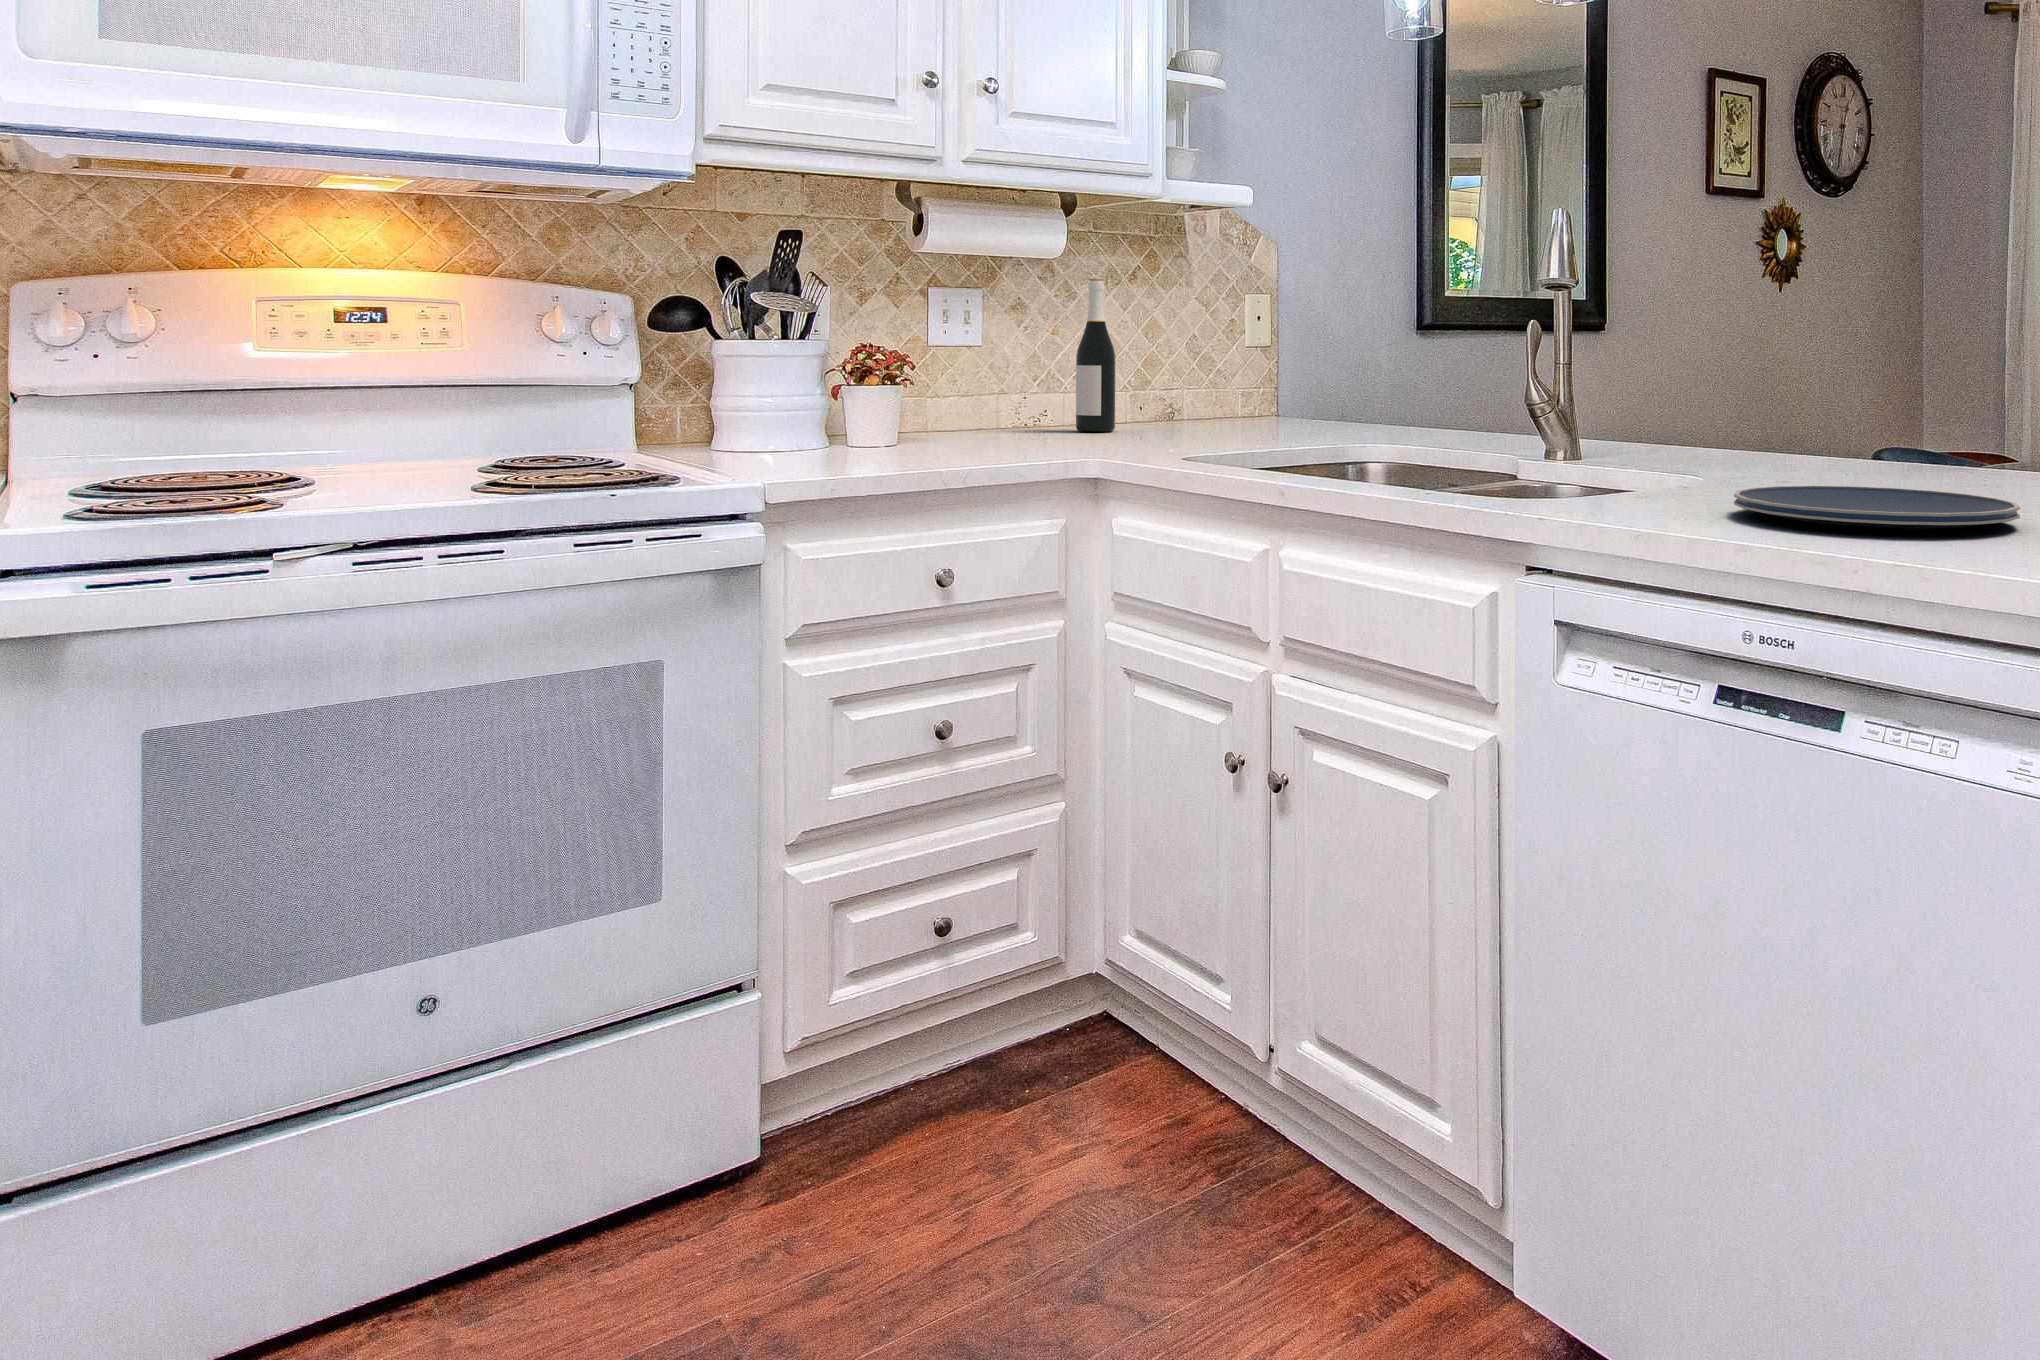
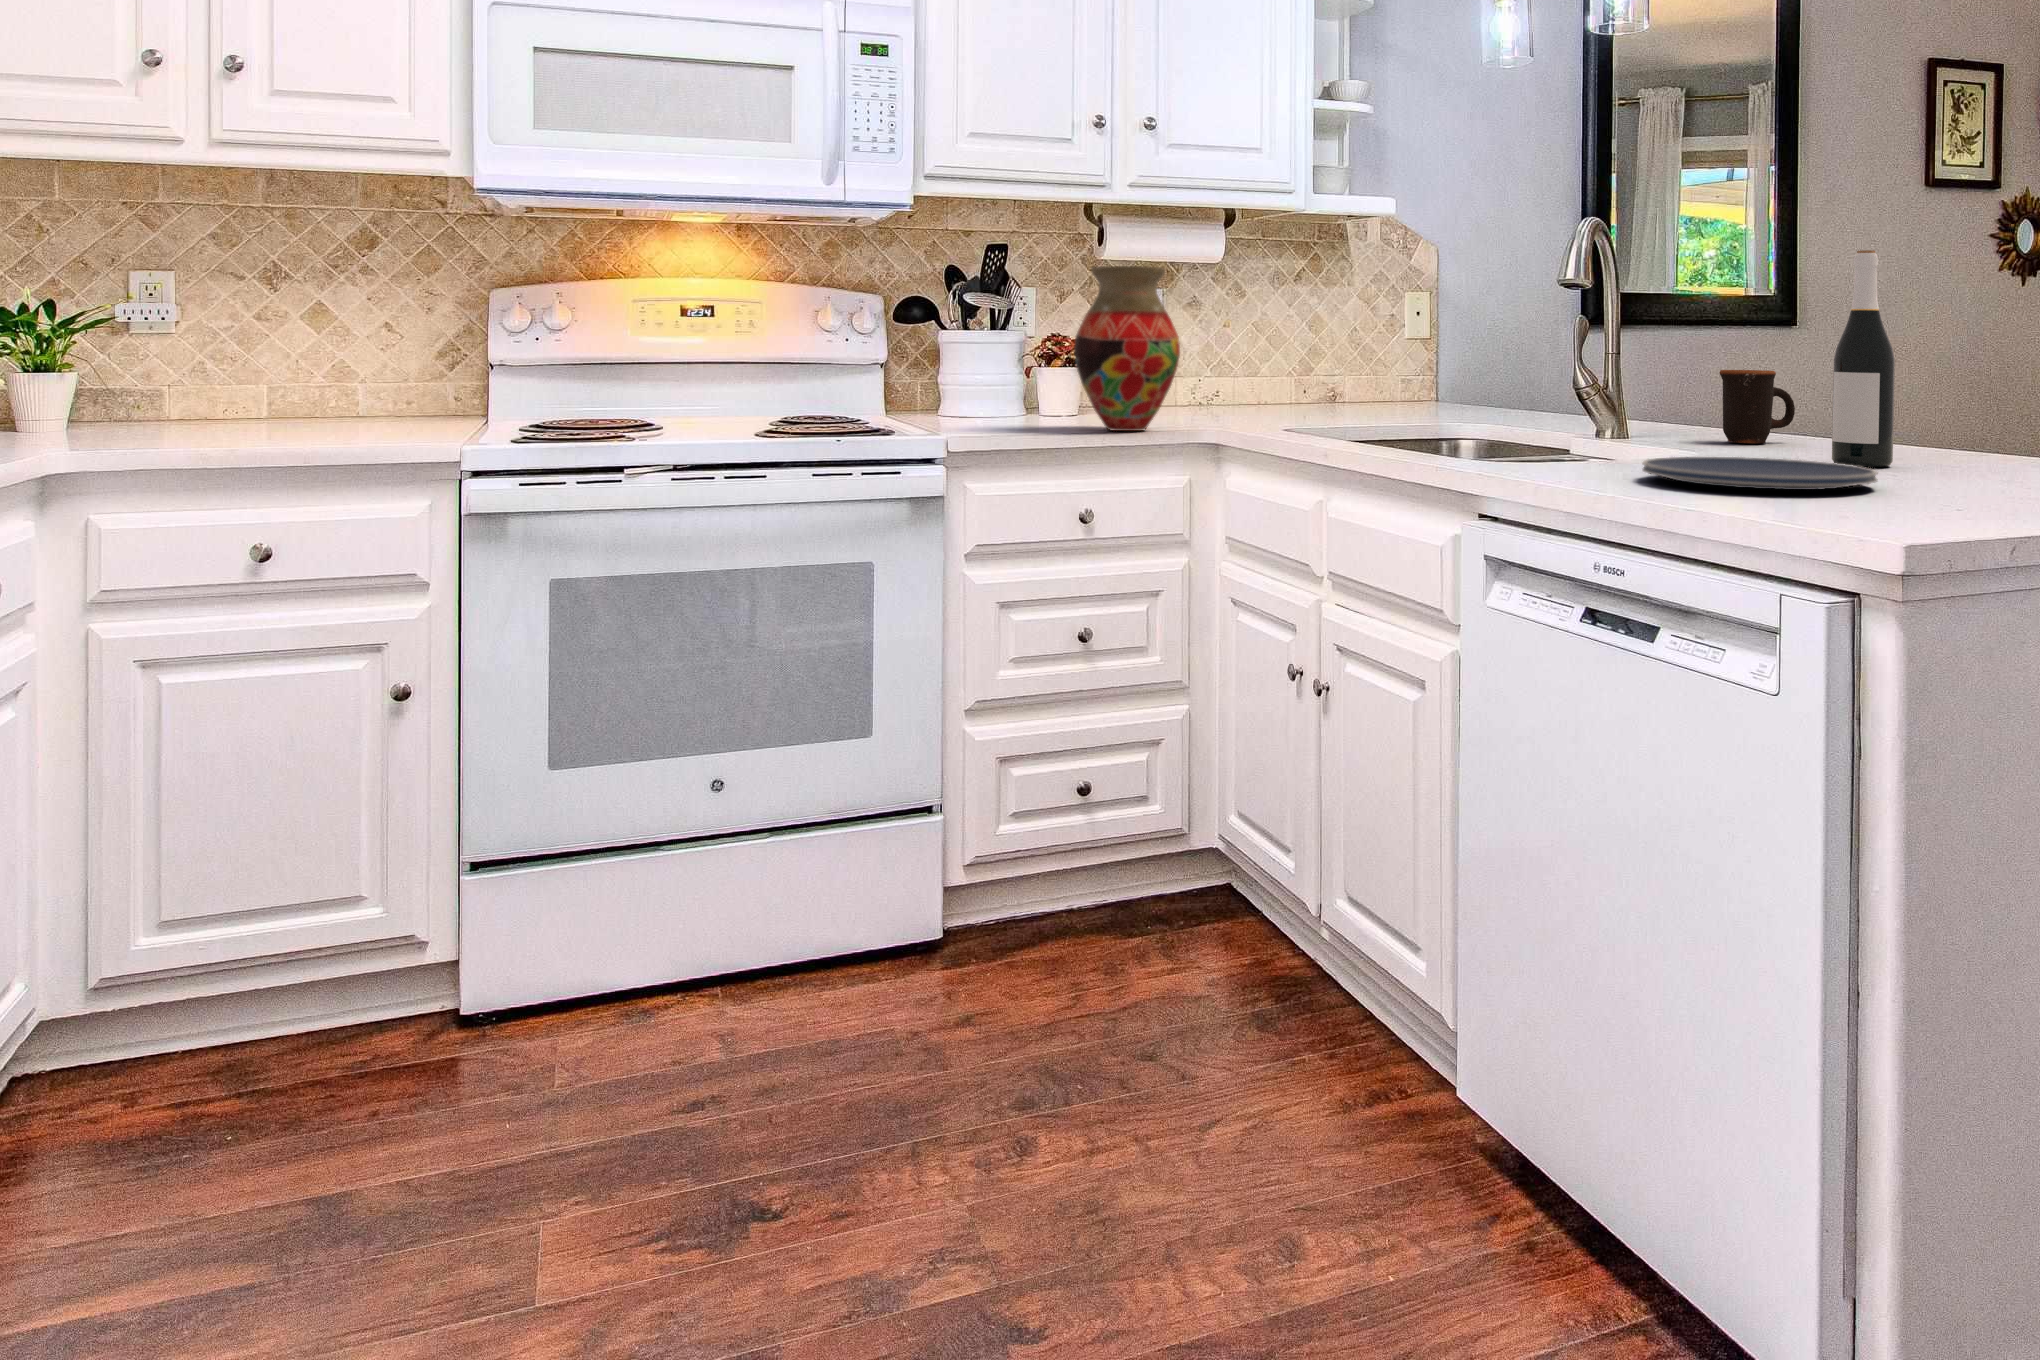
vase: none [919,257,1057,467] -> present [1074,266,1180,431]
wine bottle: present [1076,279,1115,432] -> present [1832,250,1895,467]
mug: none [1682,381,1756,463] -> present [1719,370,1795,443]

